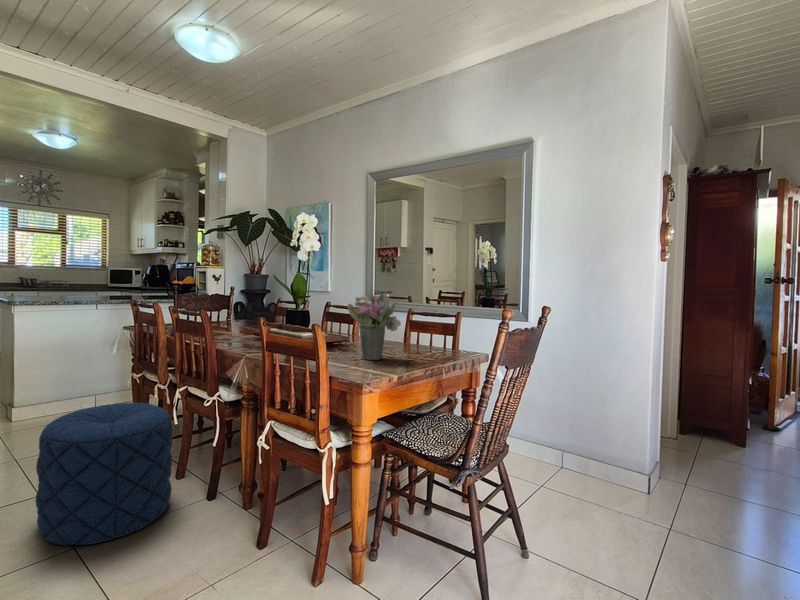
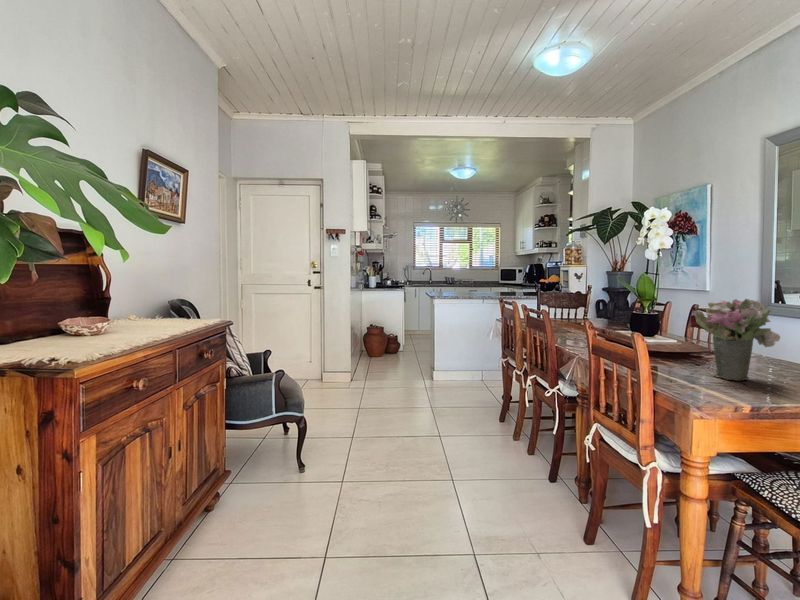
pouf: present [36,403,173,545] -> none [432,381,520,486]

